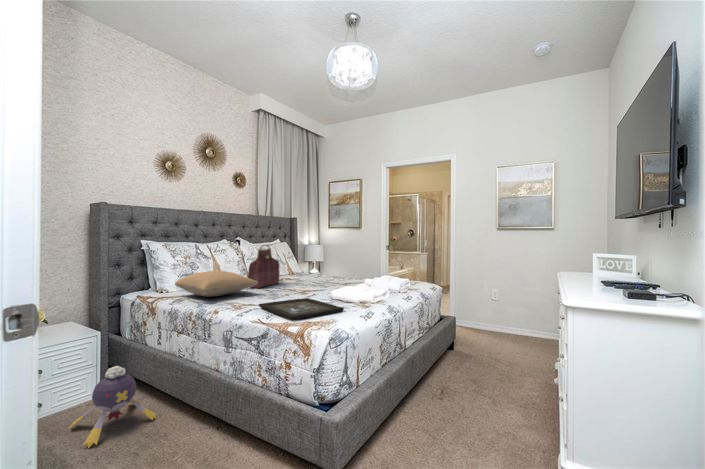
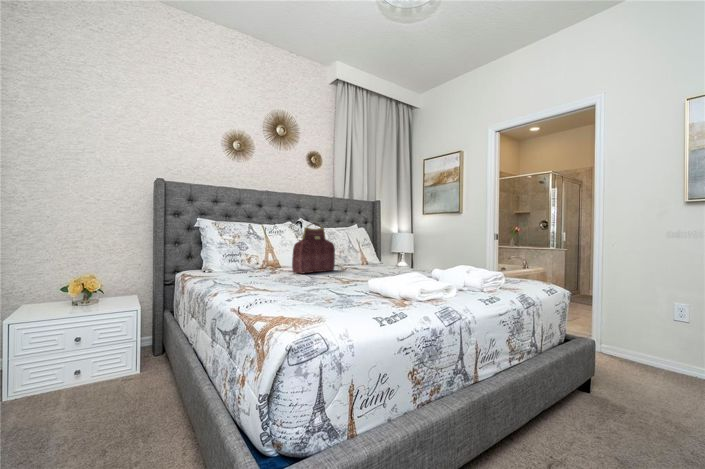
pillow: present [175,271,258,297] -> none [208,249,290,278]
tray: present [259,298,344,321] -> none [260,287,359,313]
plush toy: present [69,366,157,448] -> none [73,345,162,432]

